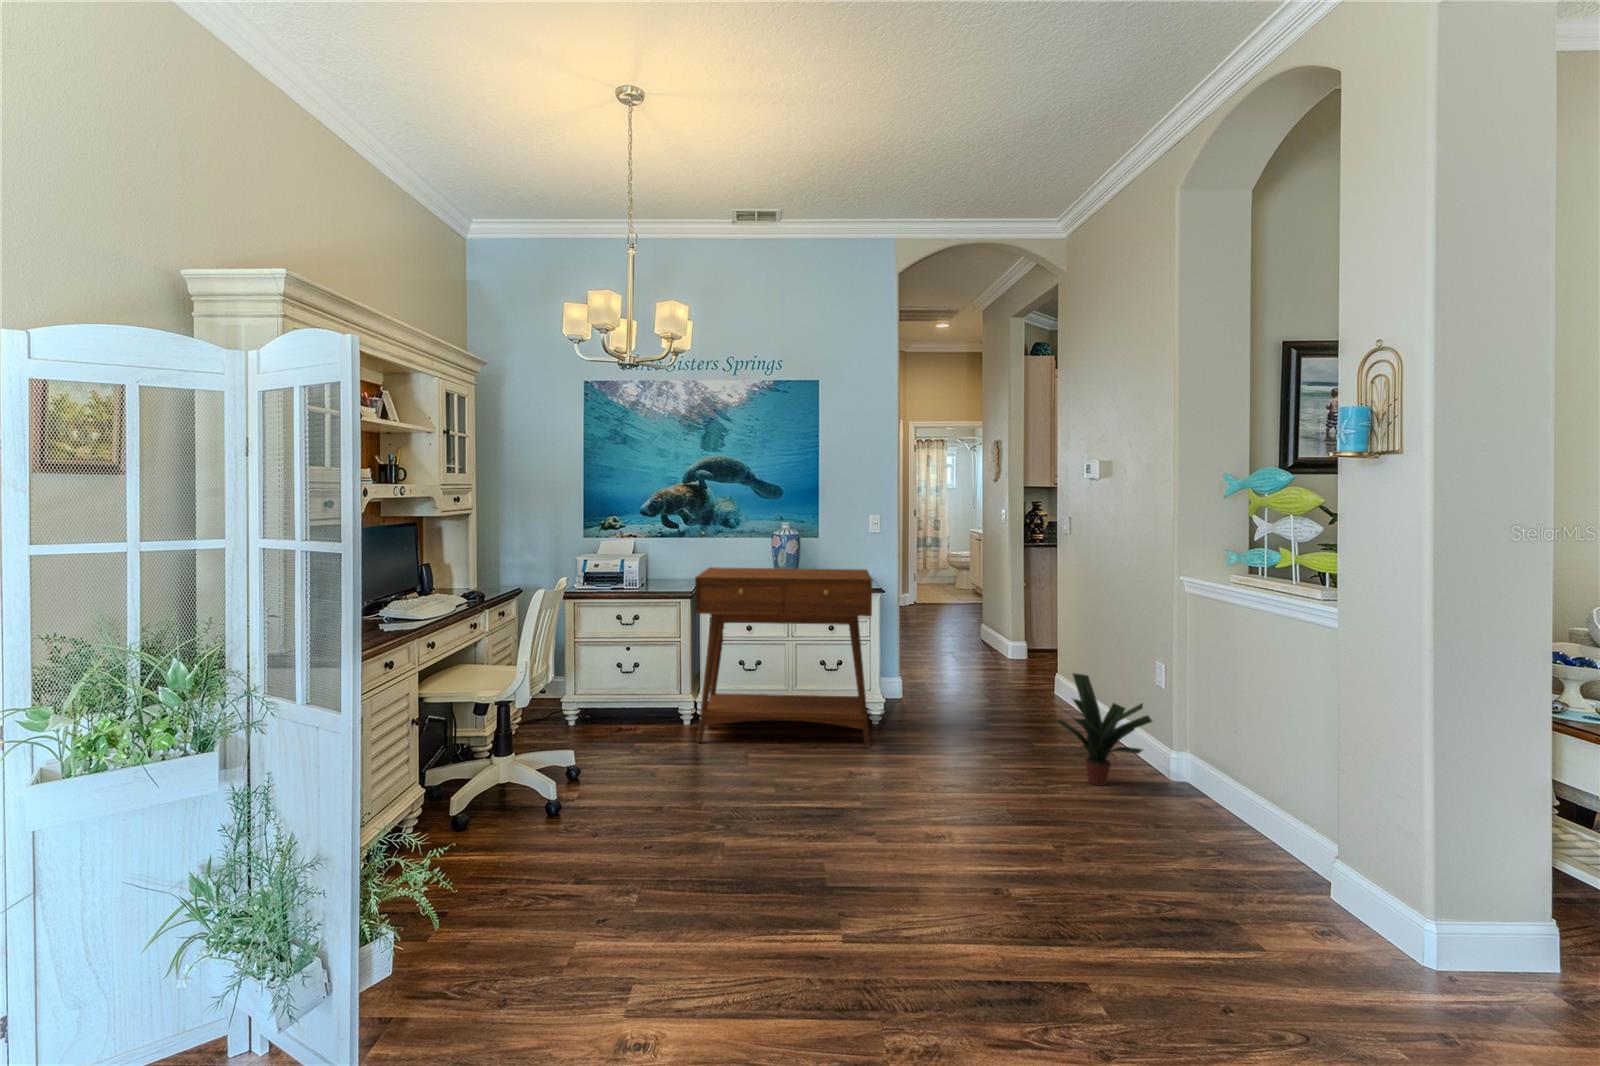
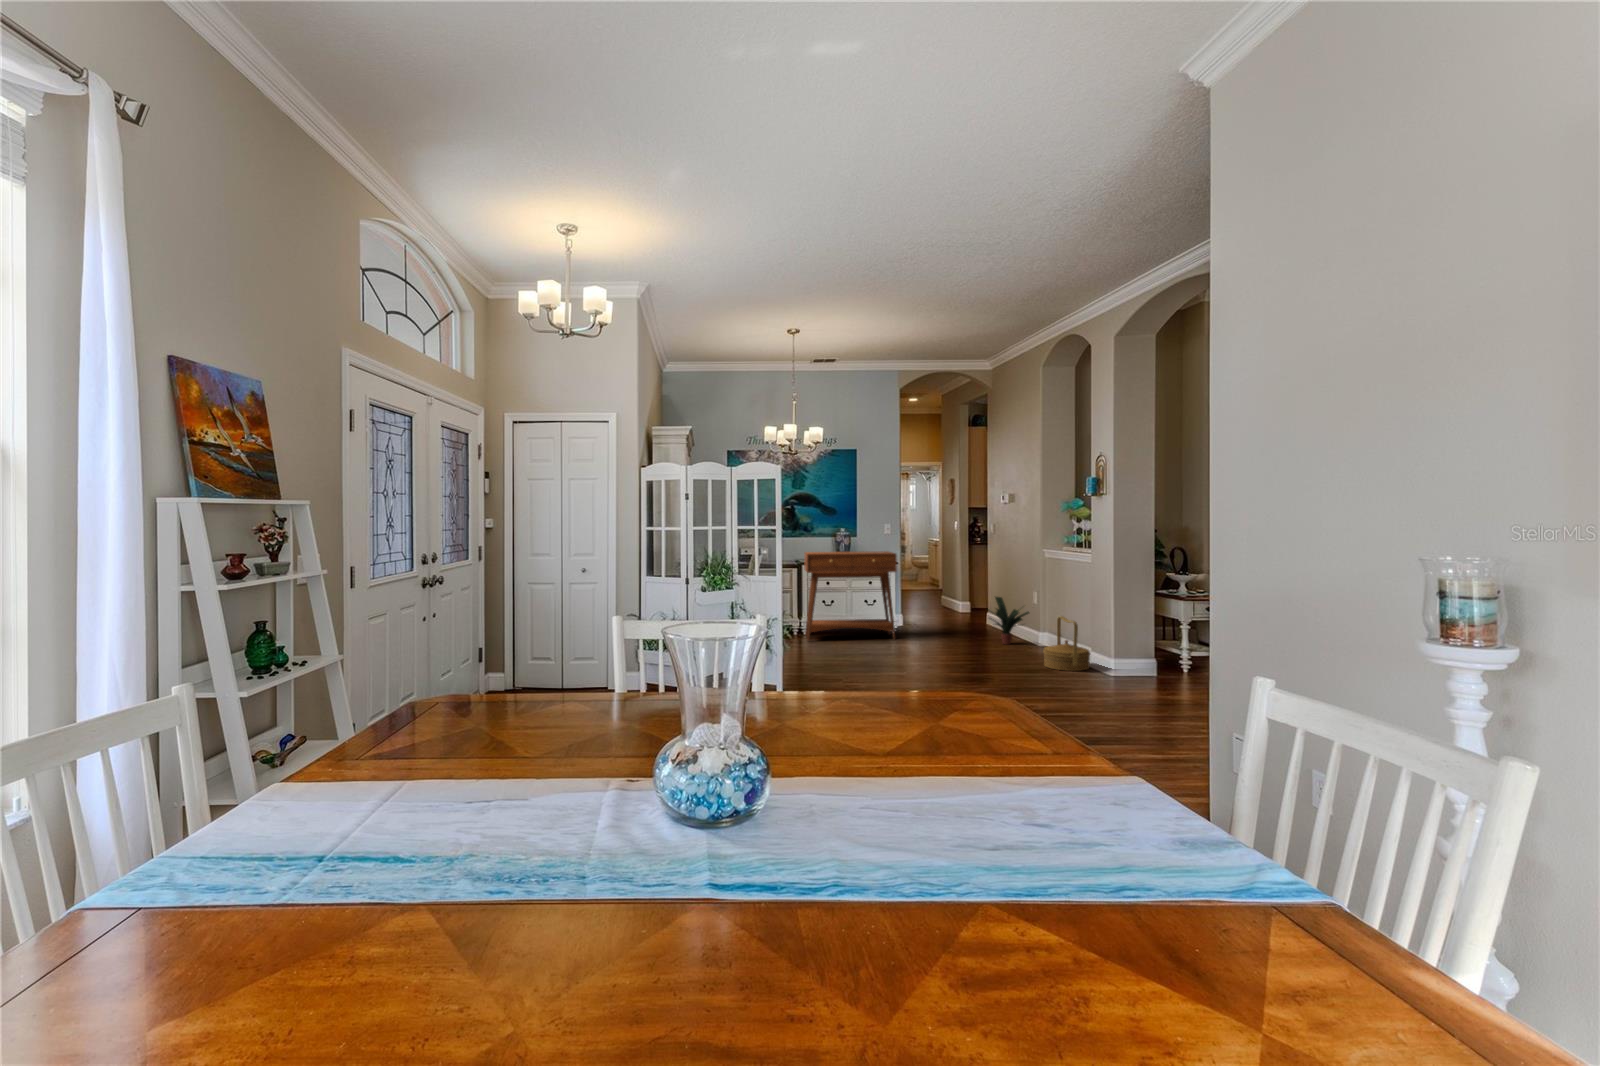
woven basket: none [1212,784,1365,978] -> present [1043,616,1090,671]

